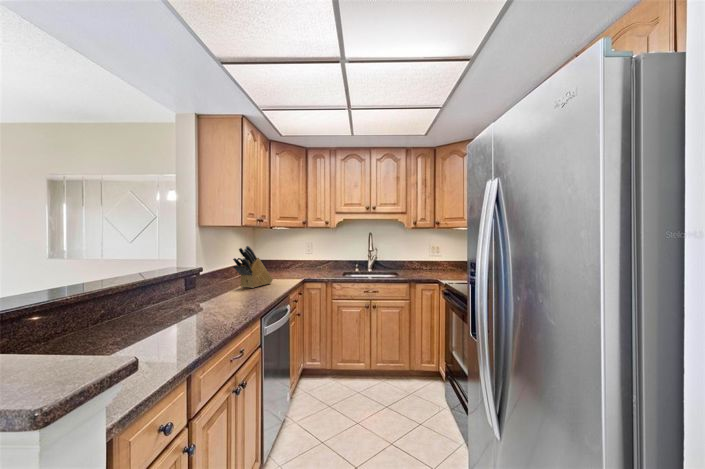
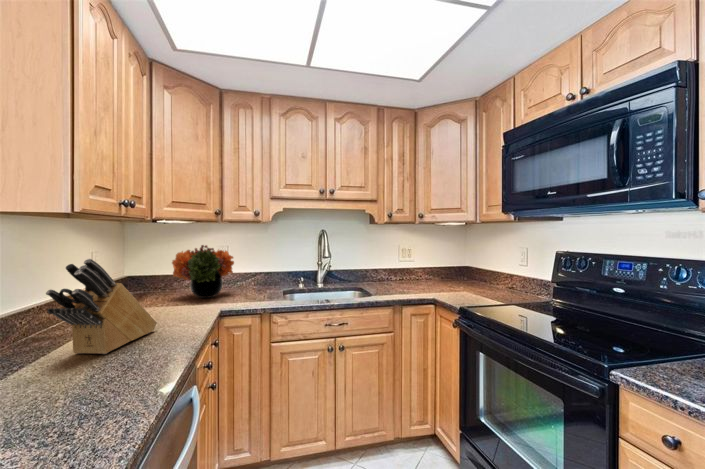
flower arrangement: none [279,242,314,274] -> present [172,245,234,298]

